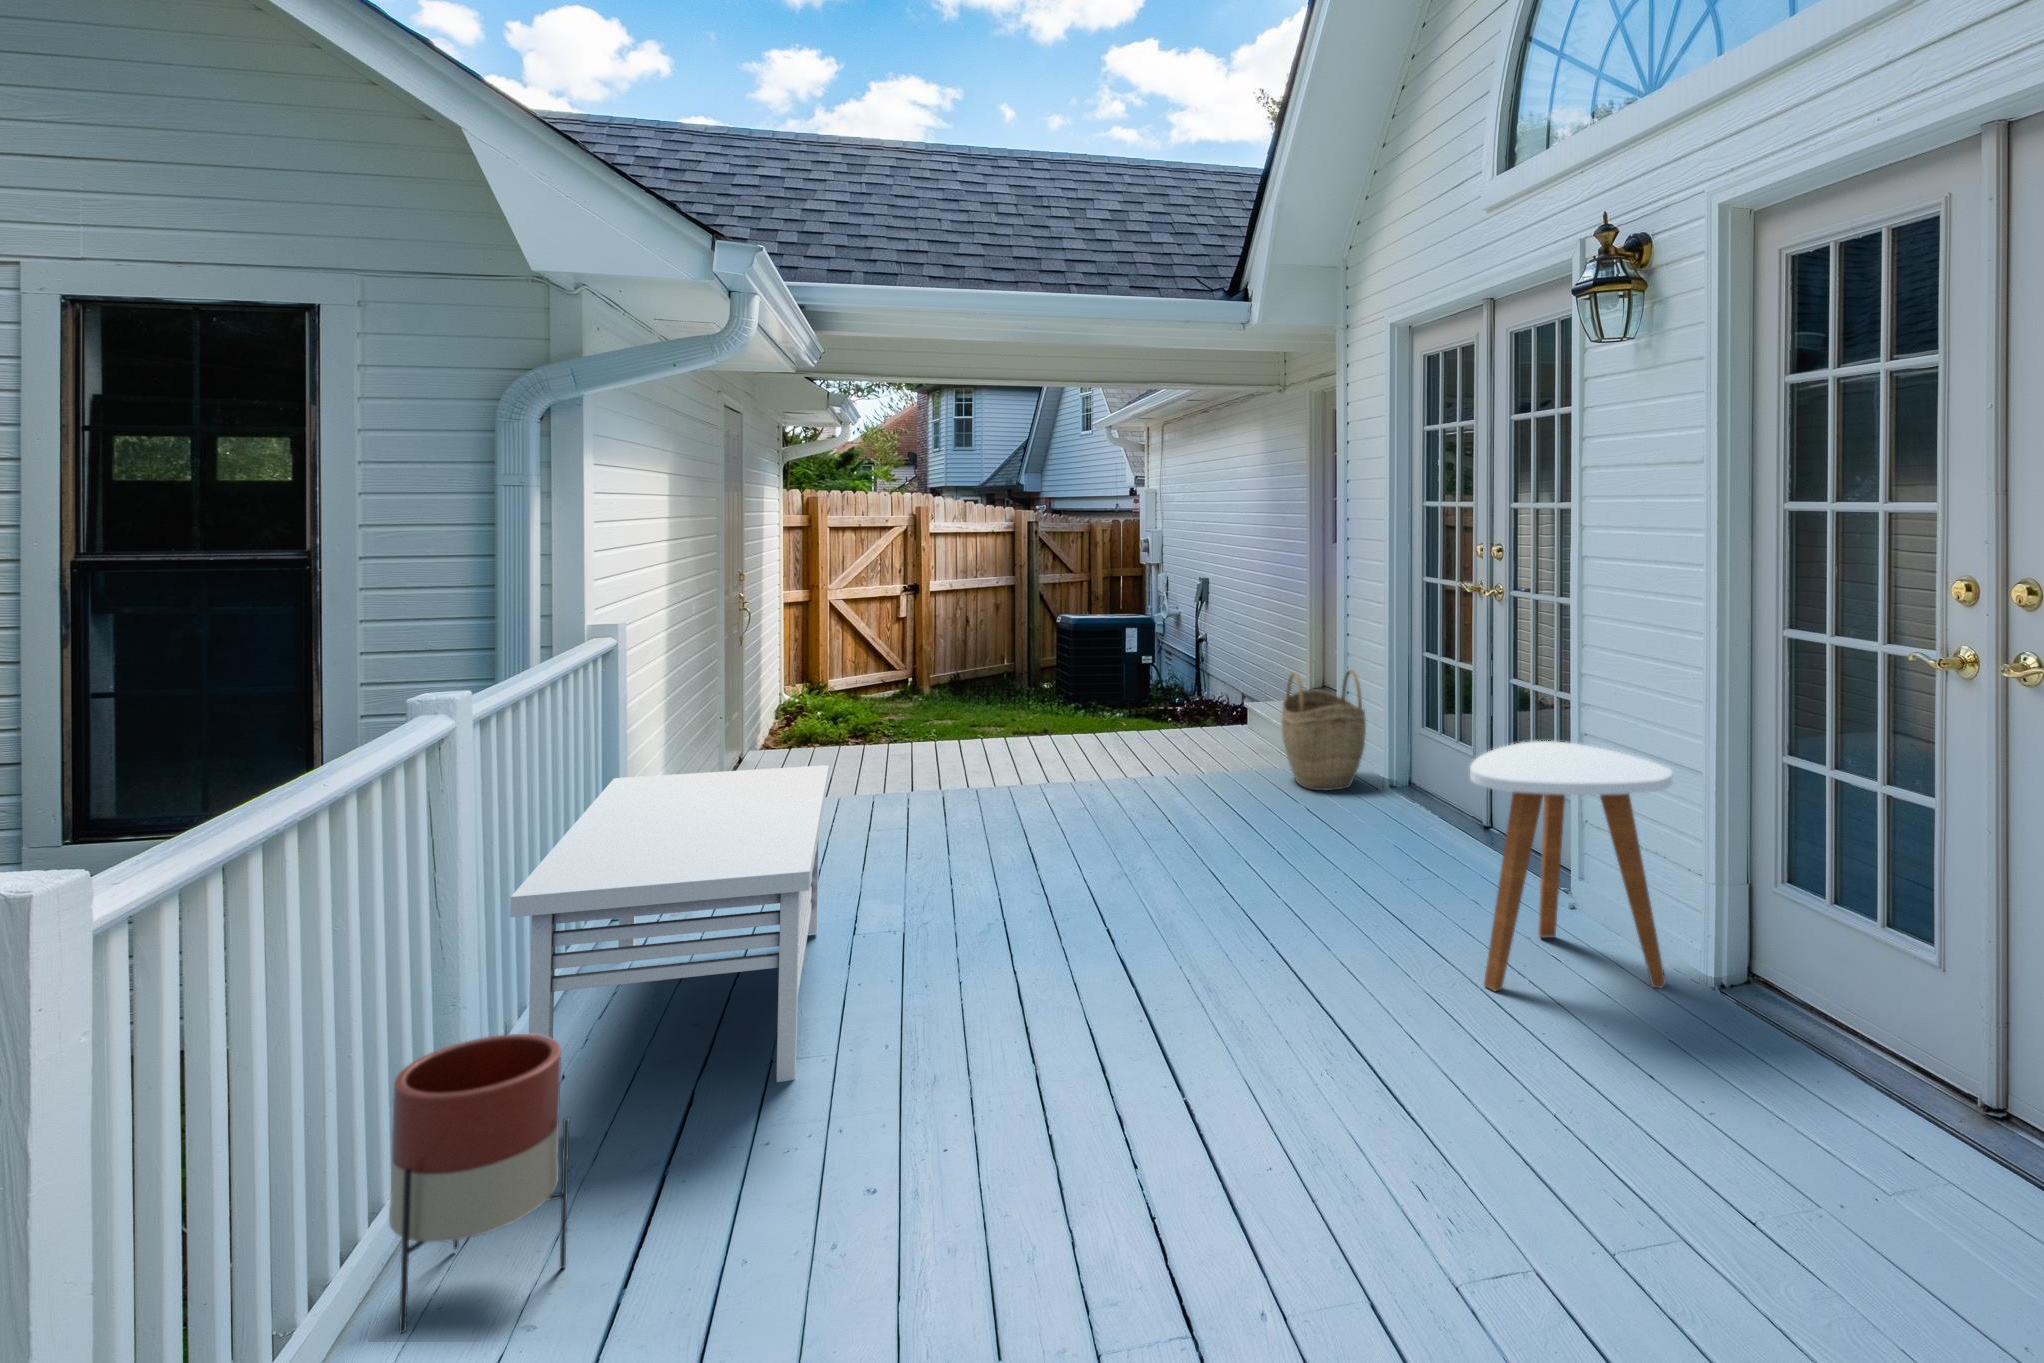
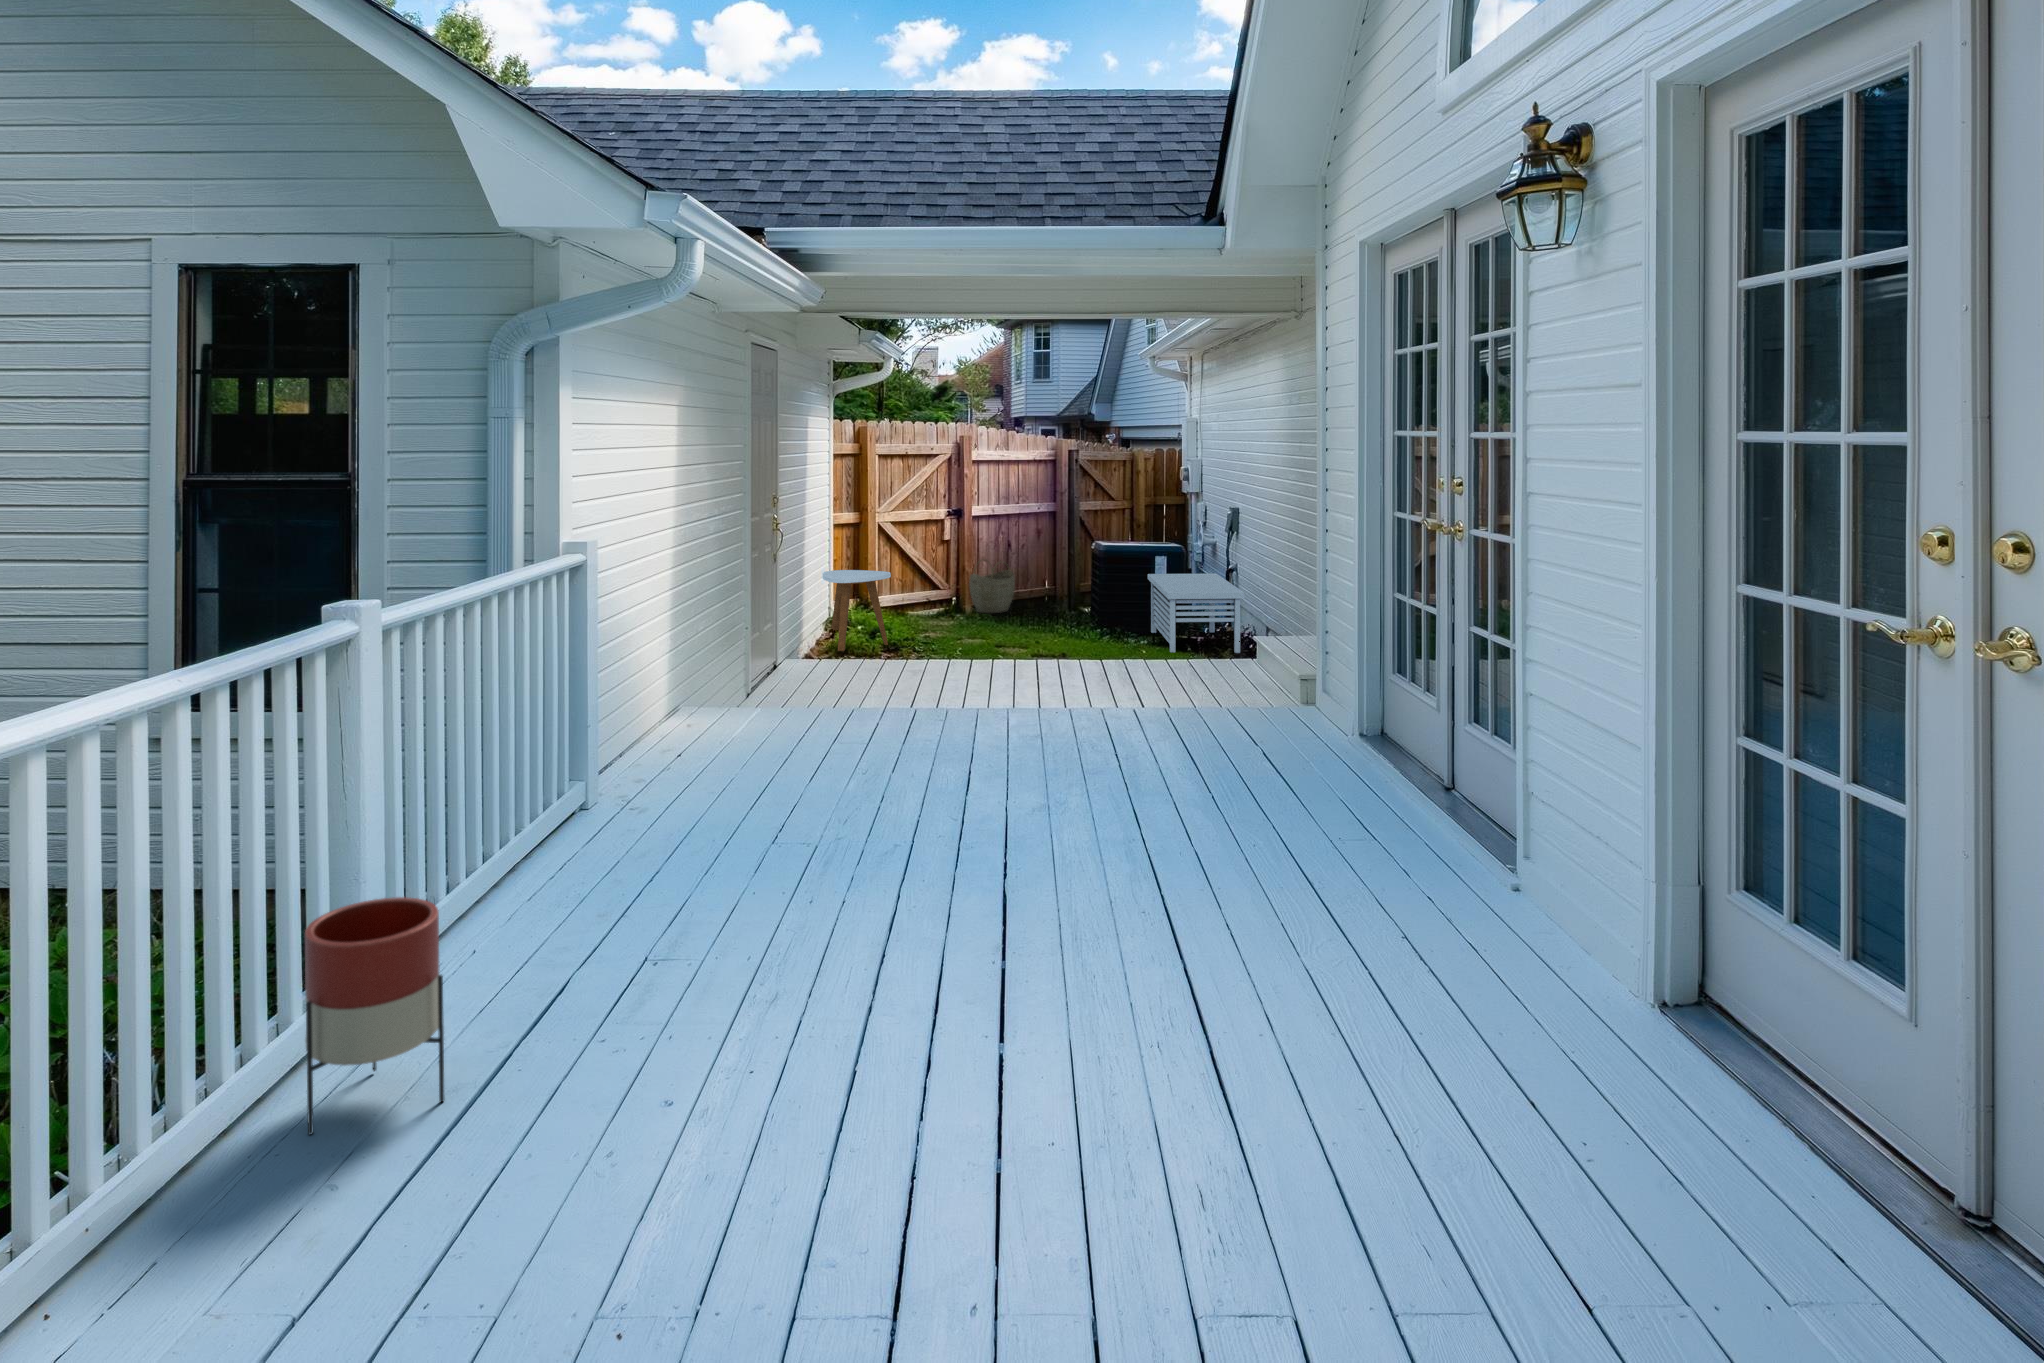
woven basket: present [1282,670,1366,790] -> present [969,559,1015,613]
side table: present [1470,741,1673,991] -> present [823,570,891,651]
storage bench: present [510,765,829,1082] -> present [1148,573,1245,653]

